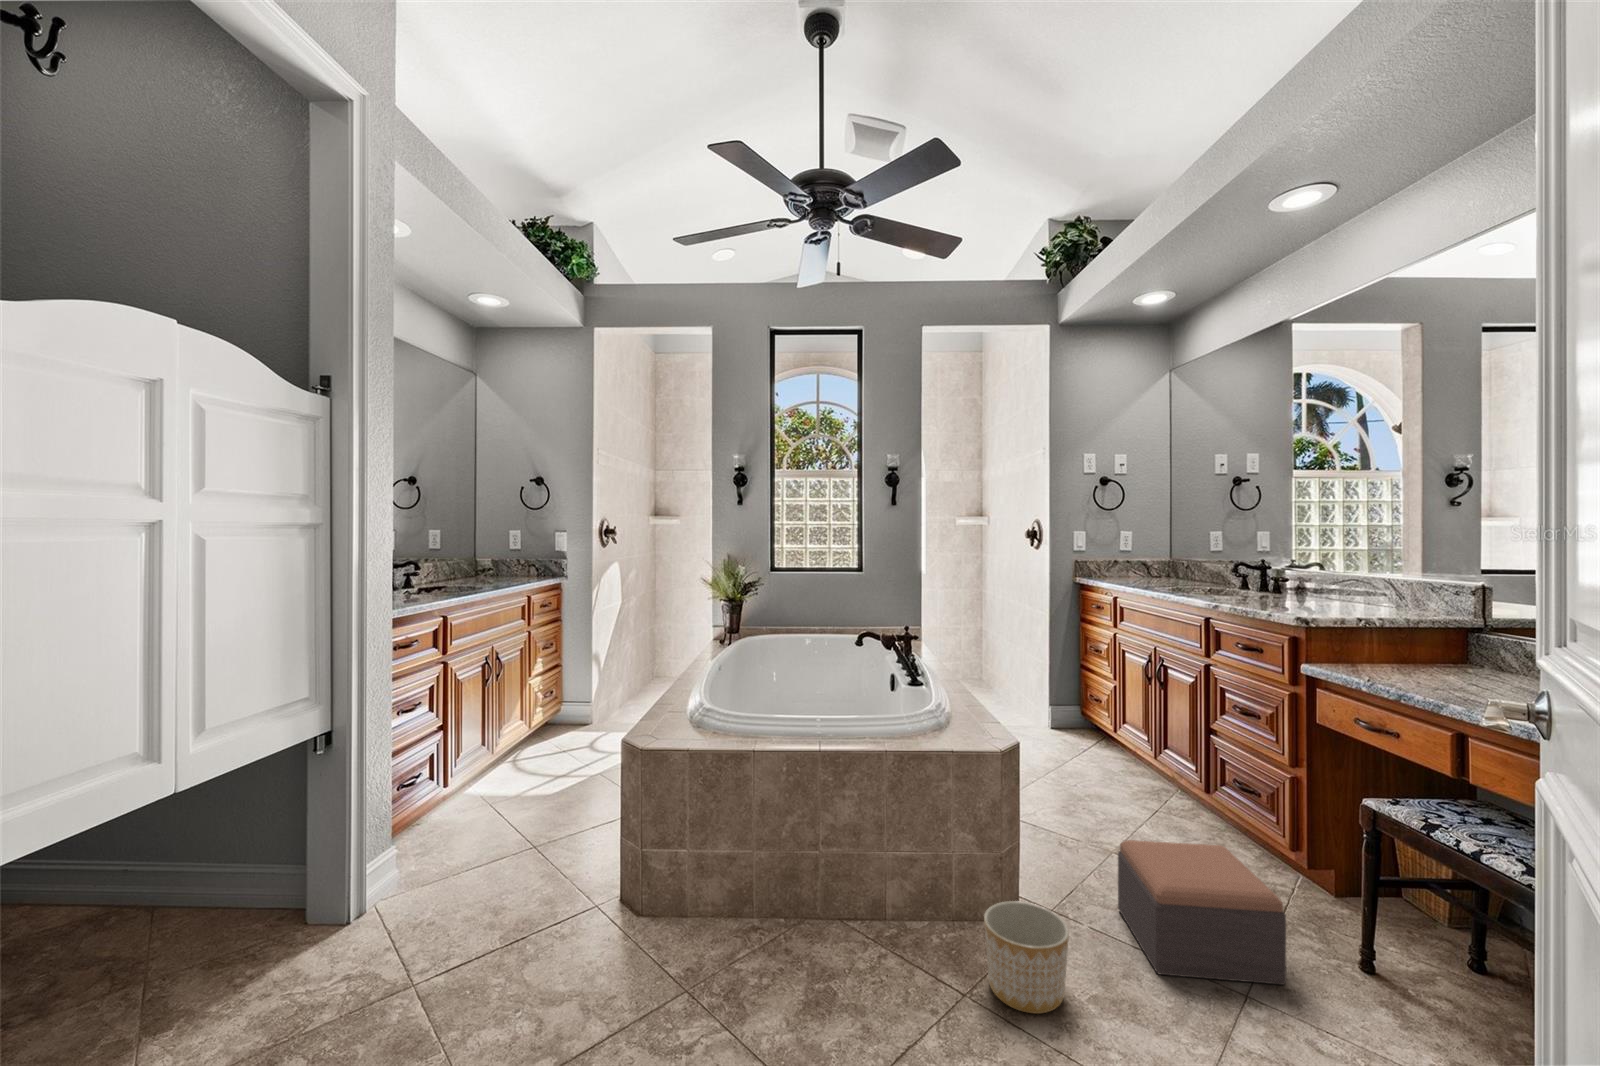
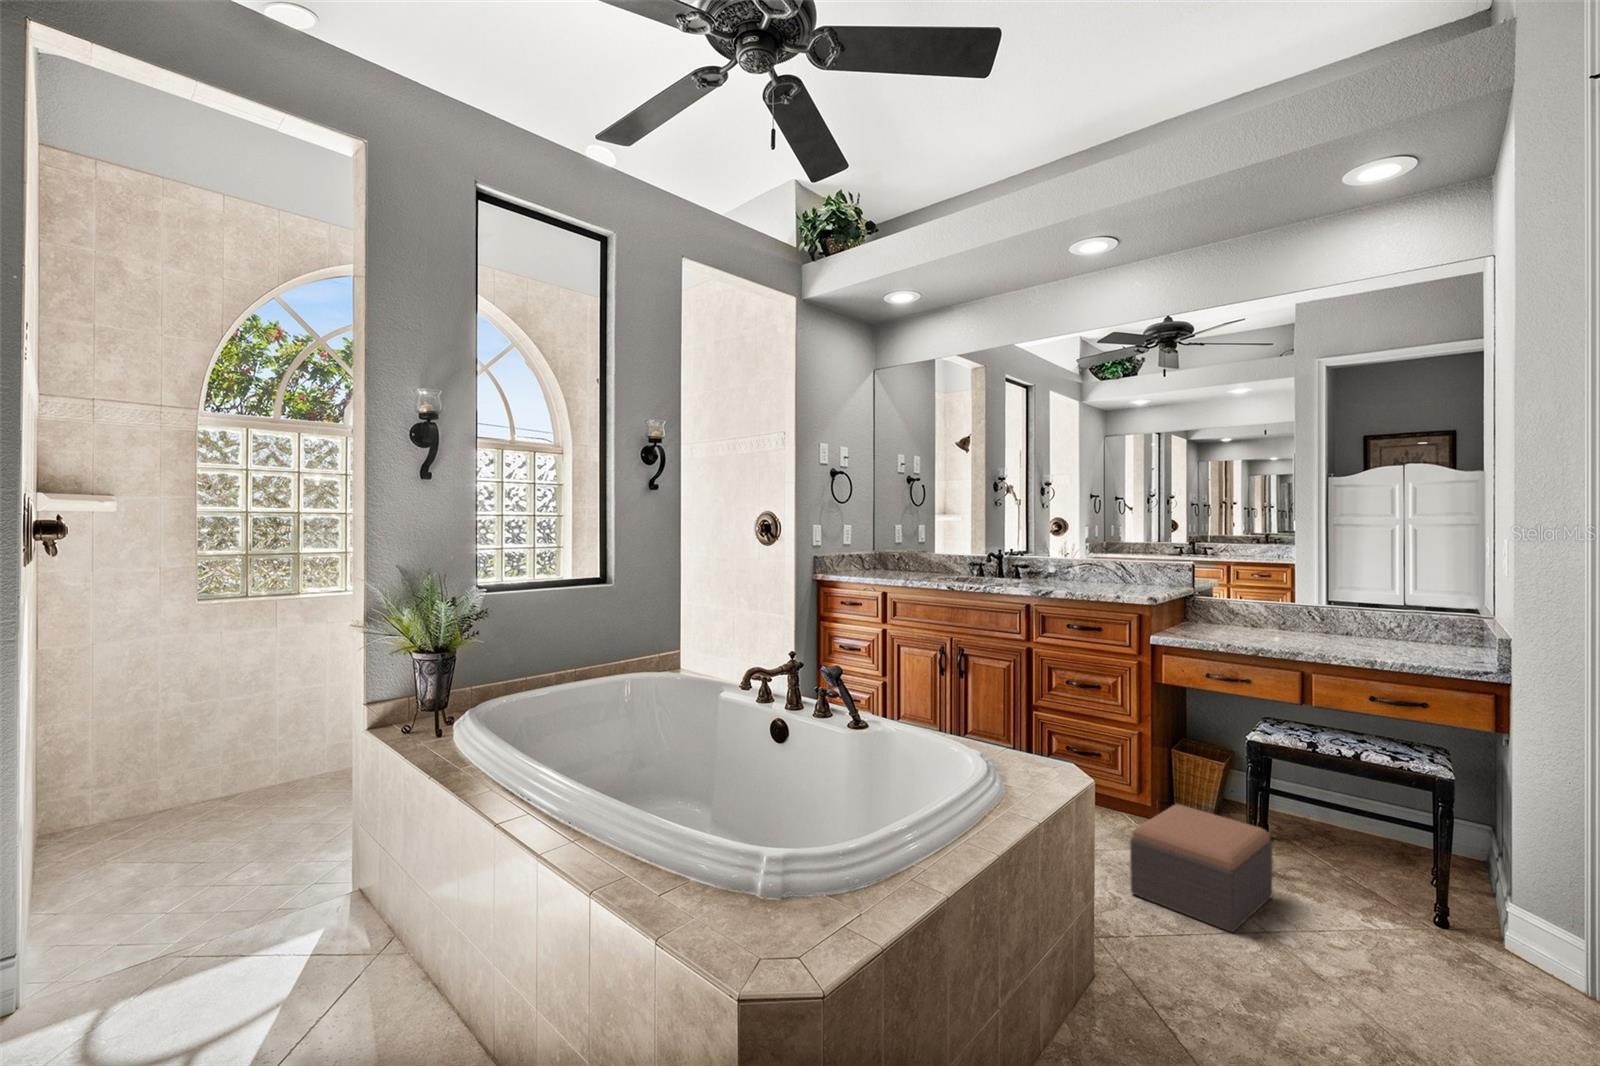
planter: present [984,901,1069,1014] -> none [1181,916,1273,1025]

